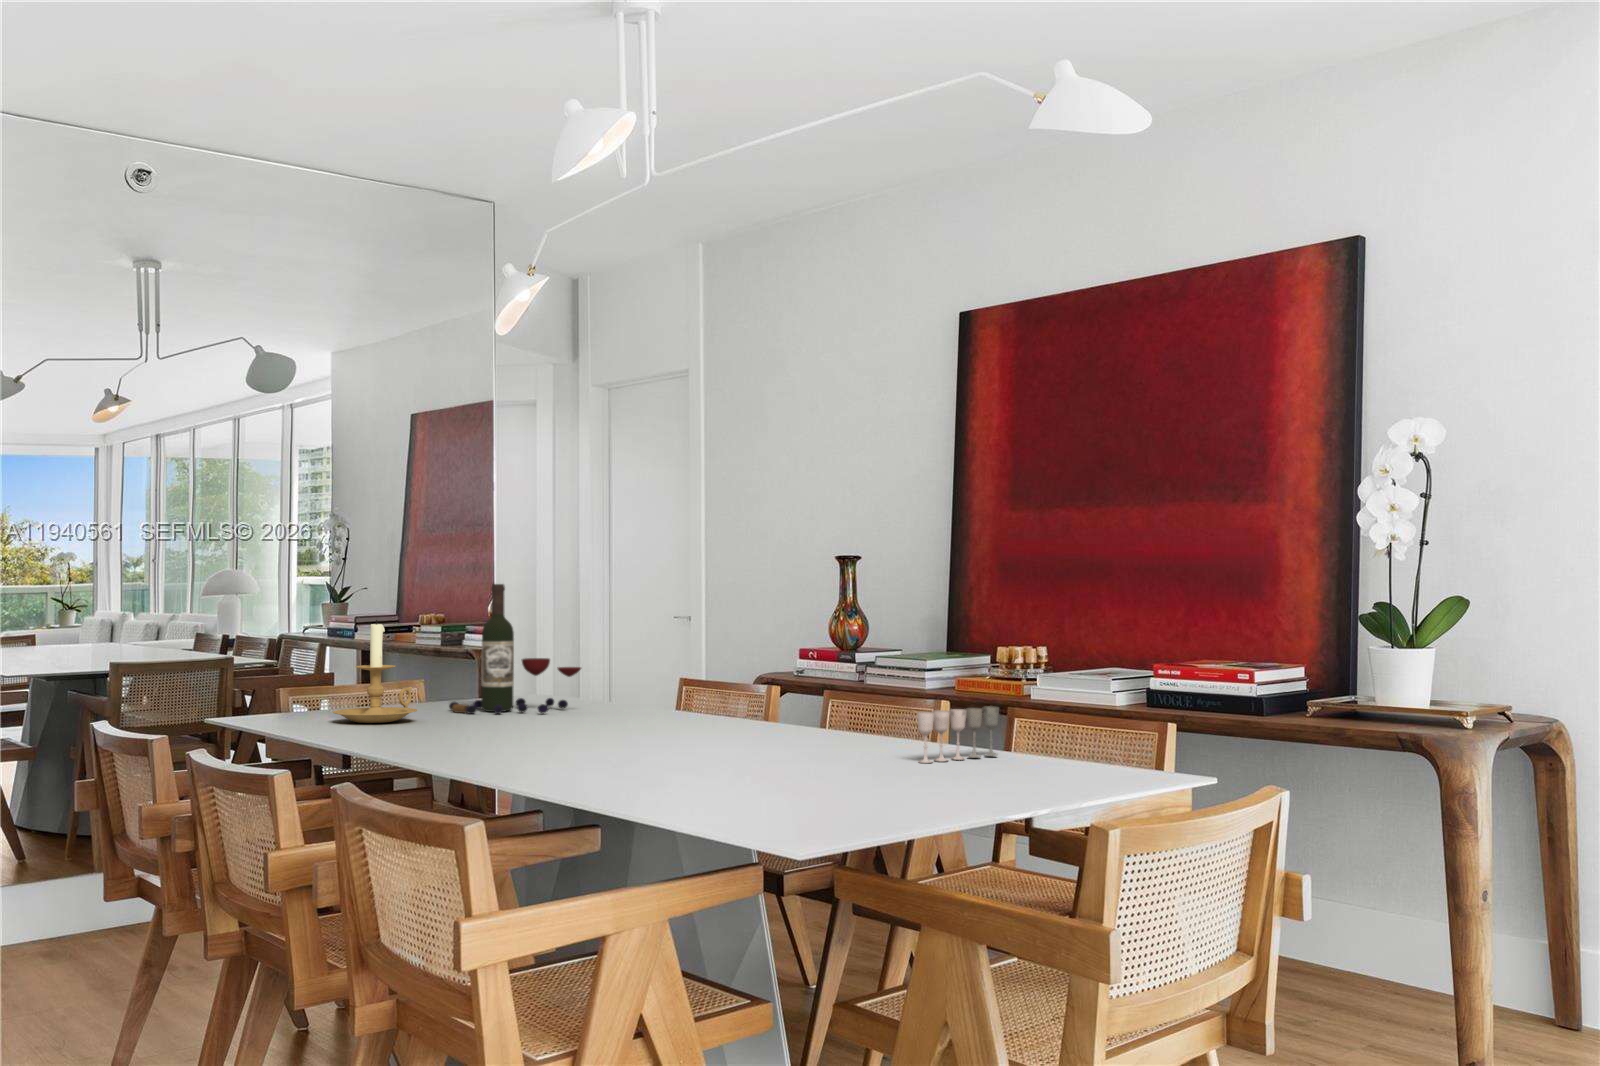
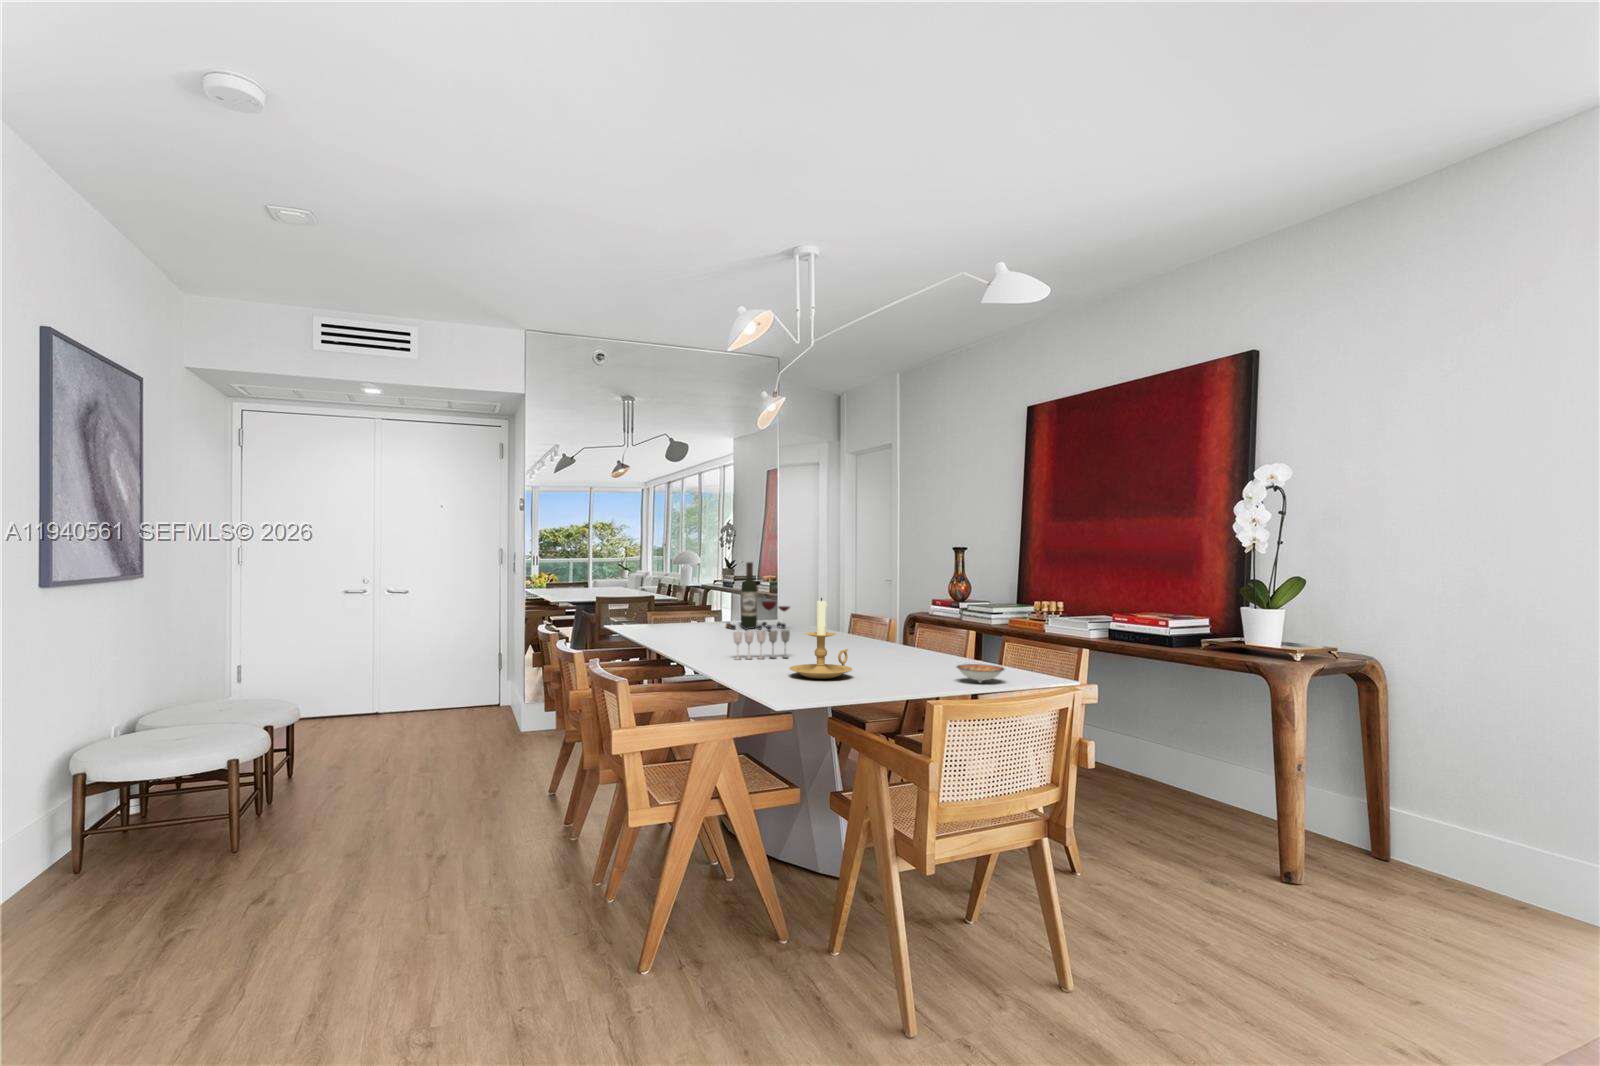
candle holder: present [333,620,417,723] -> present [789,598,852,679]
wine glass: present [917,706,999,763] -> present [733,630,790,660]
ceramic bowl: none [1034,751,1114,782] -> present [957,664,1004,682]

